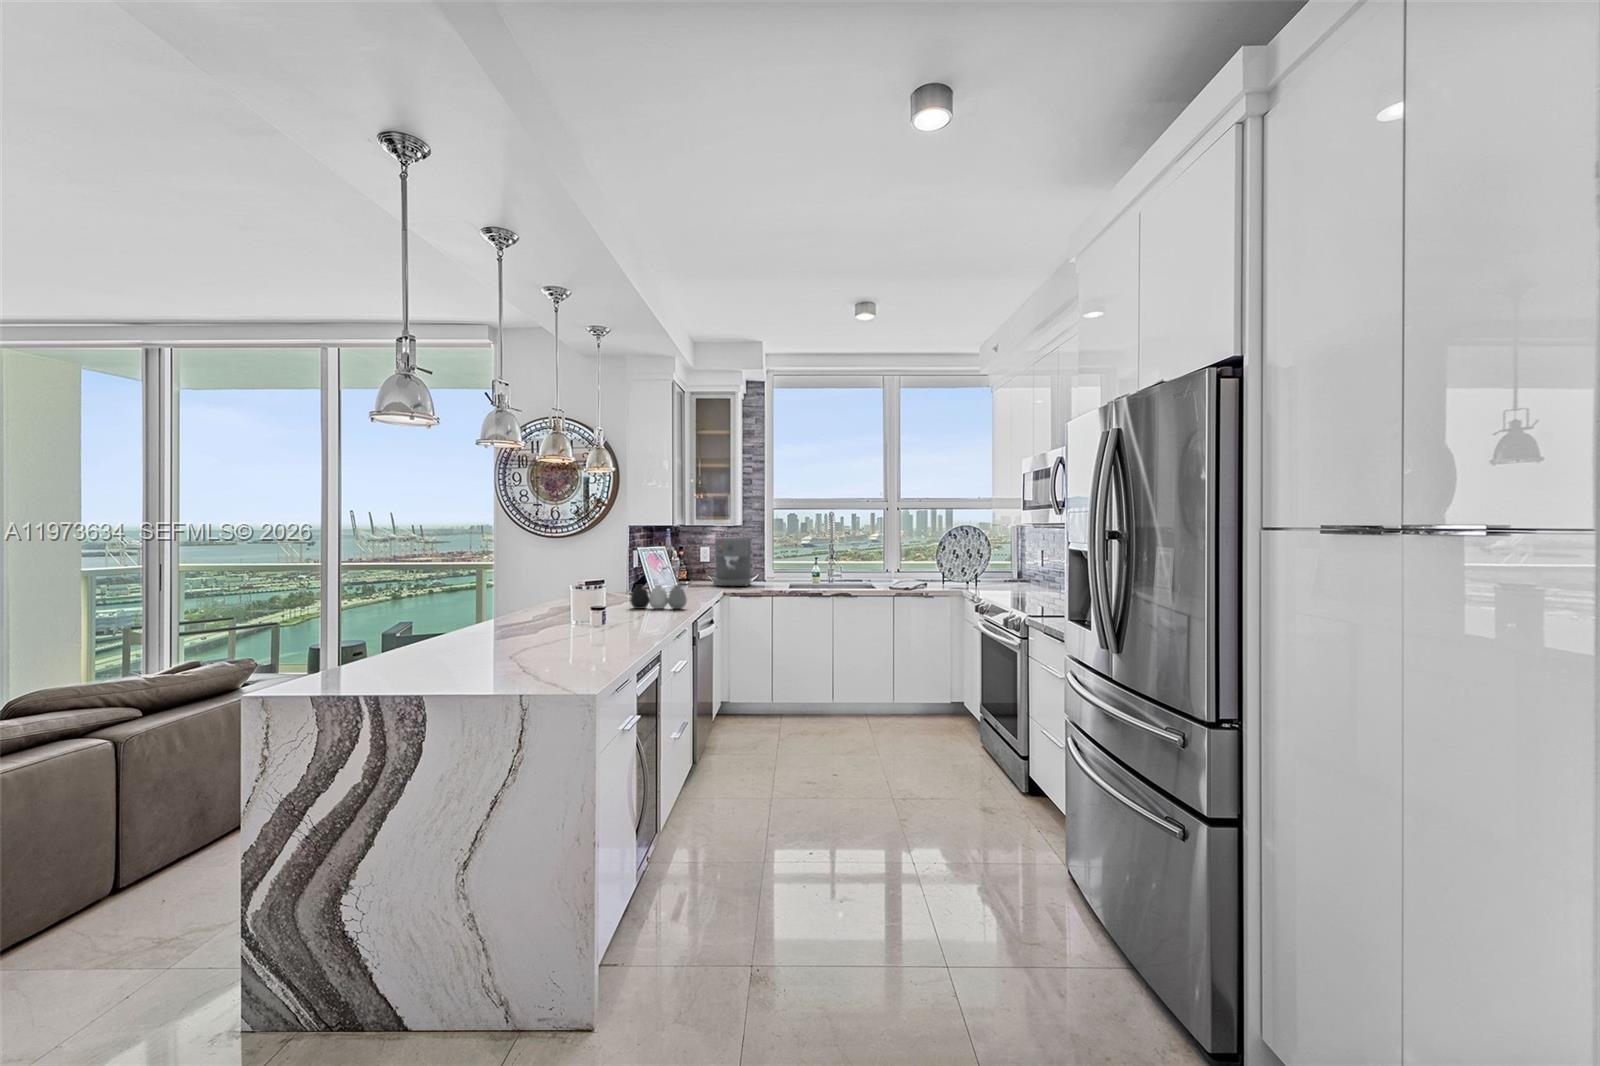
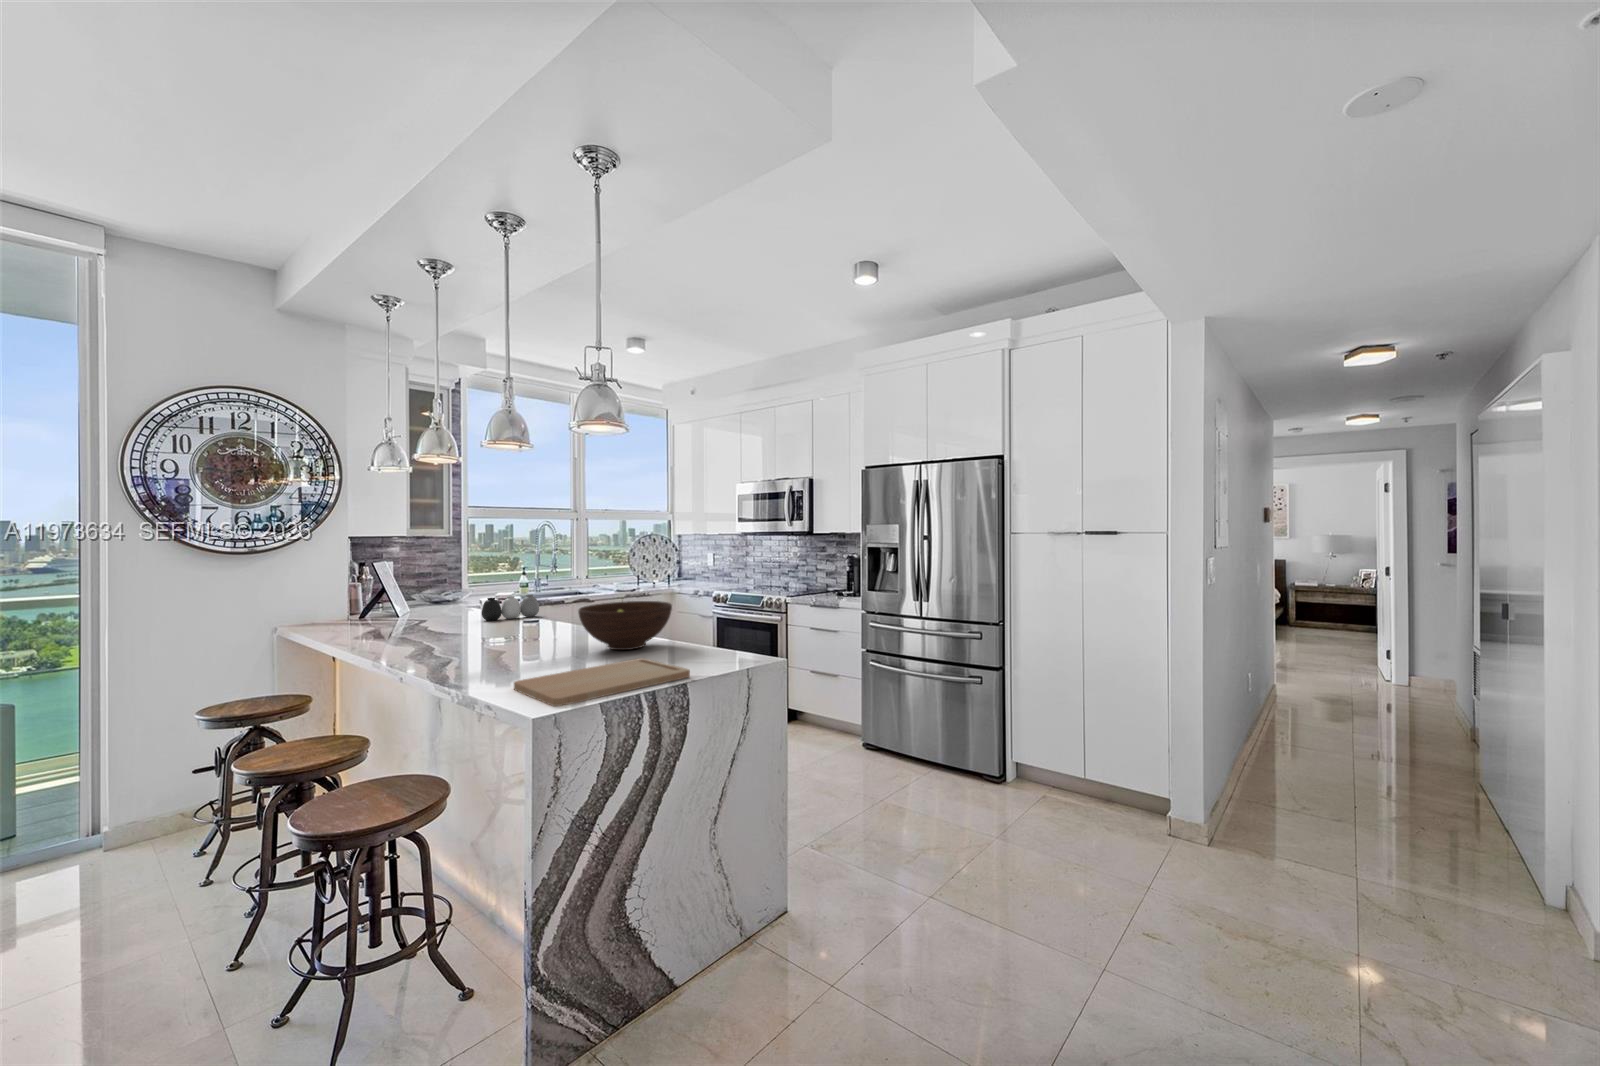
coffee maker: present [713,538,751,586] -> none [445,553,491,601]
fruit bowl: none [514,600,620,654] -> present [578,601,672,650]
cutting board: none [288,662,488,691] -> present [514,658,690,706]

